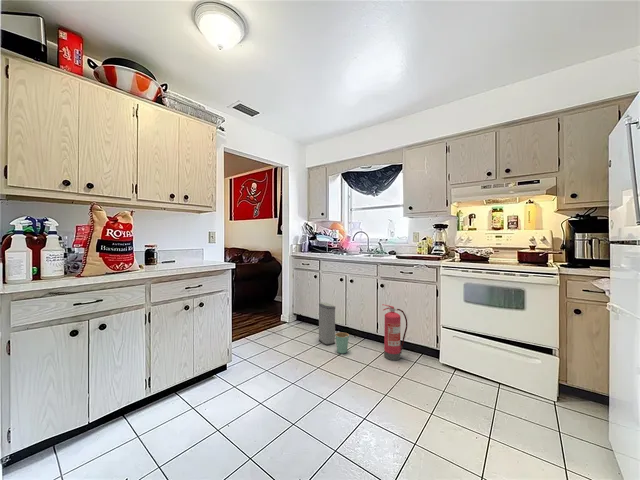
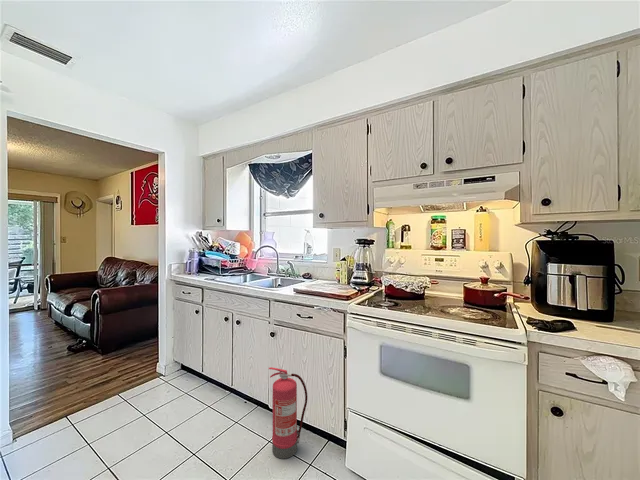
trash can: present [319,302,349,354] -> none [187,357,221,447]

